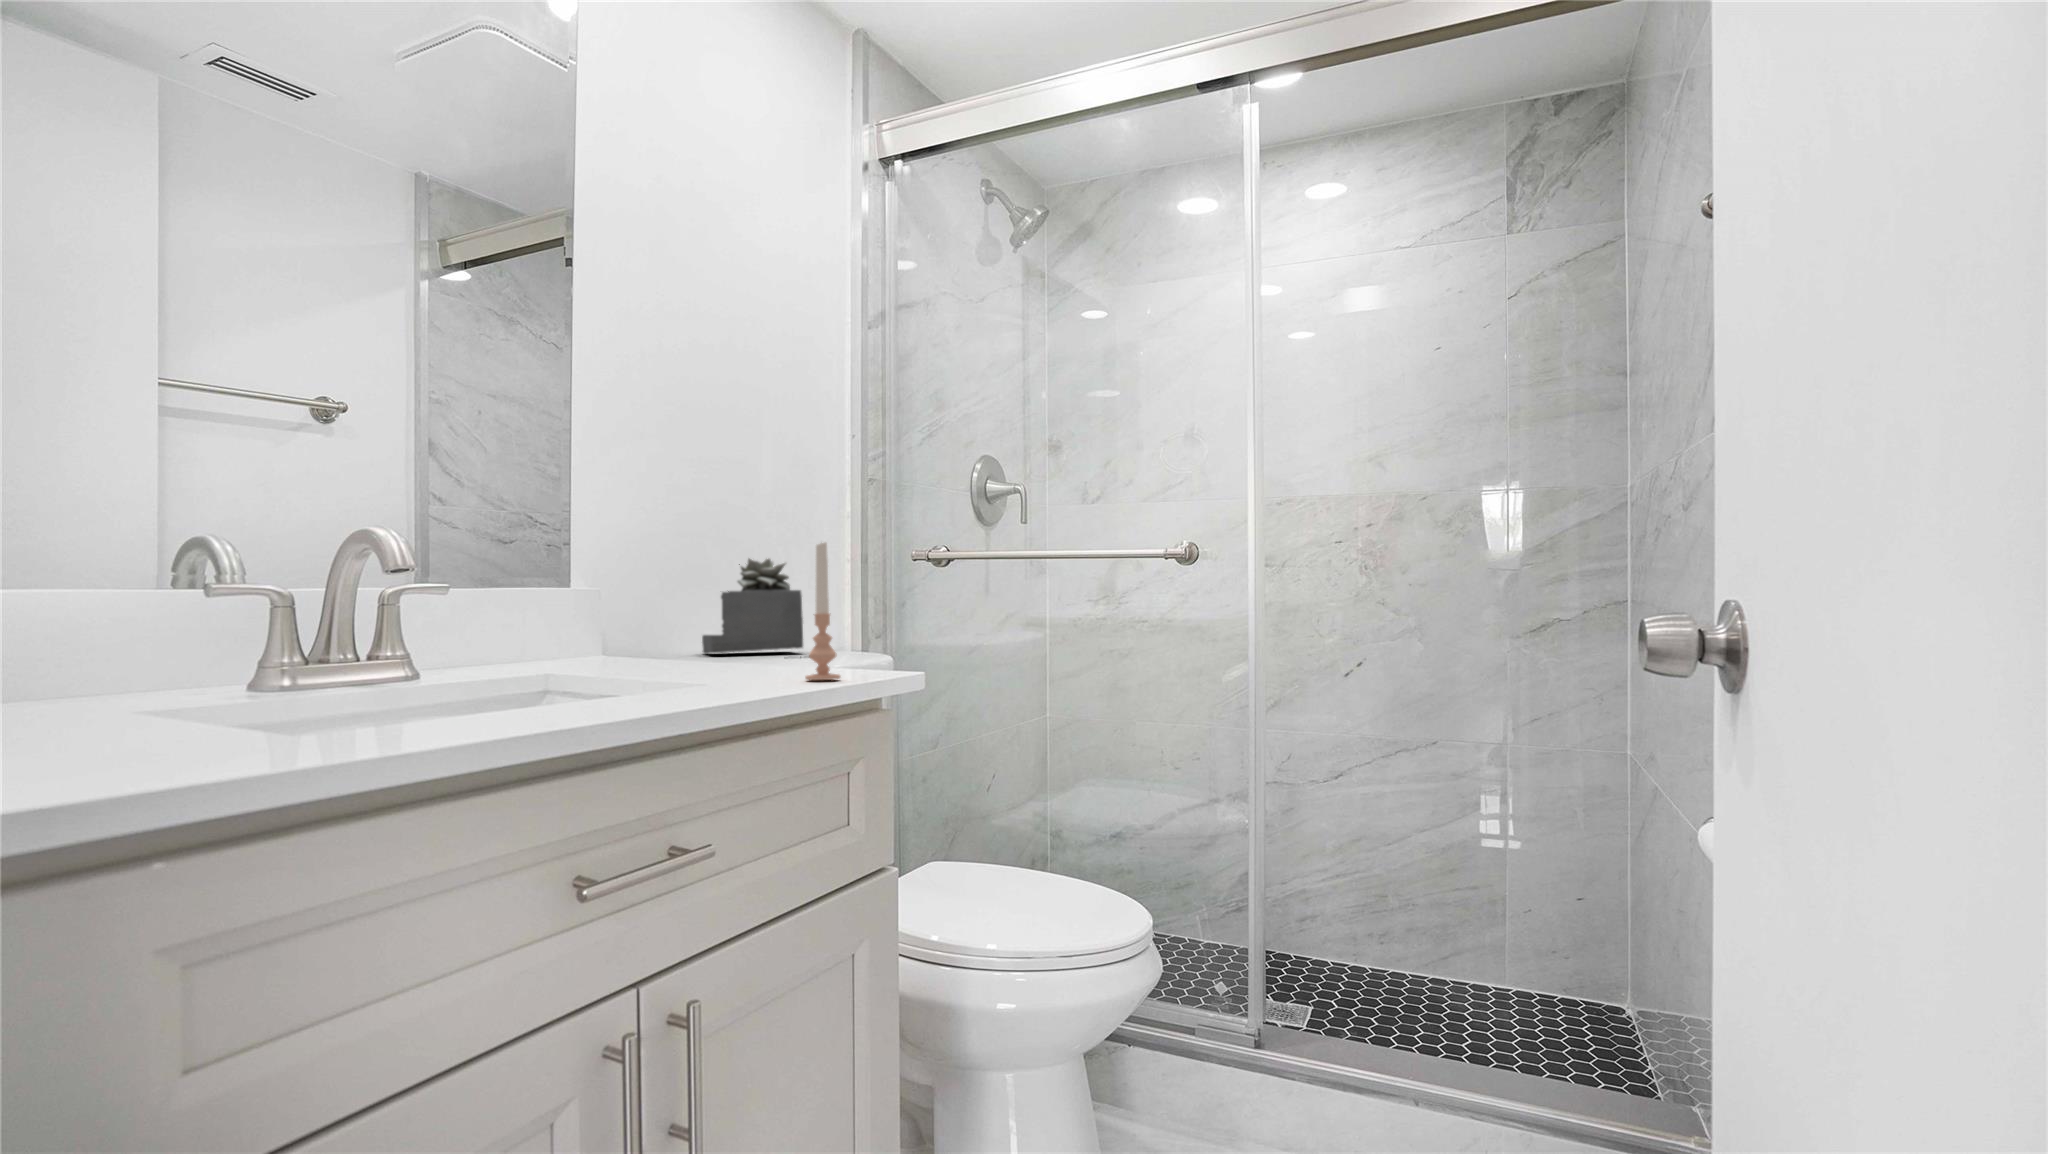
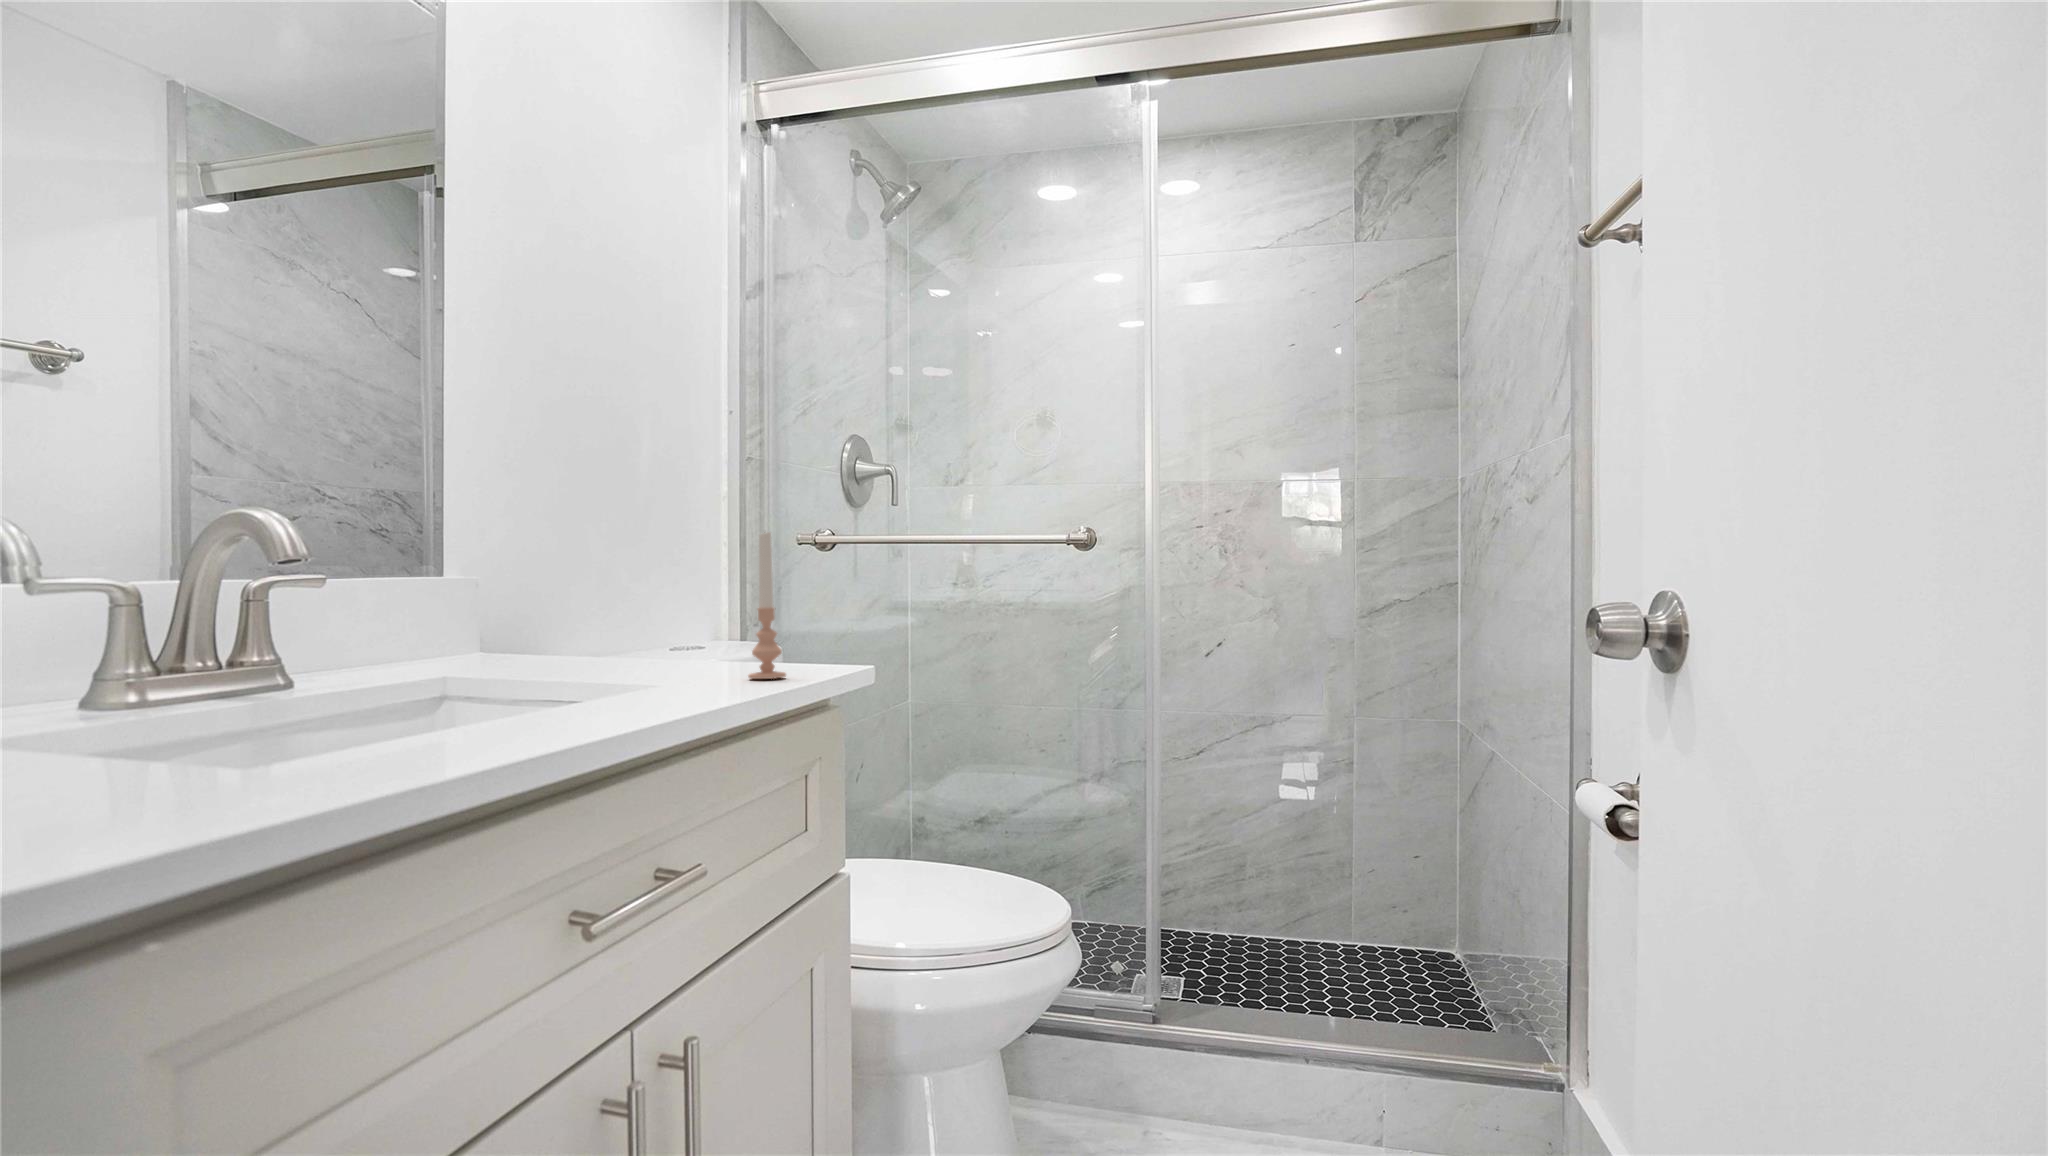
succulent plant: present [702,559,803,654] -> none [572,543,694,647]

